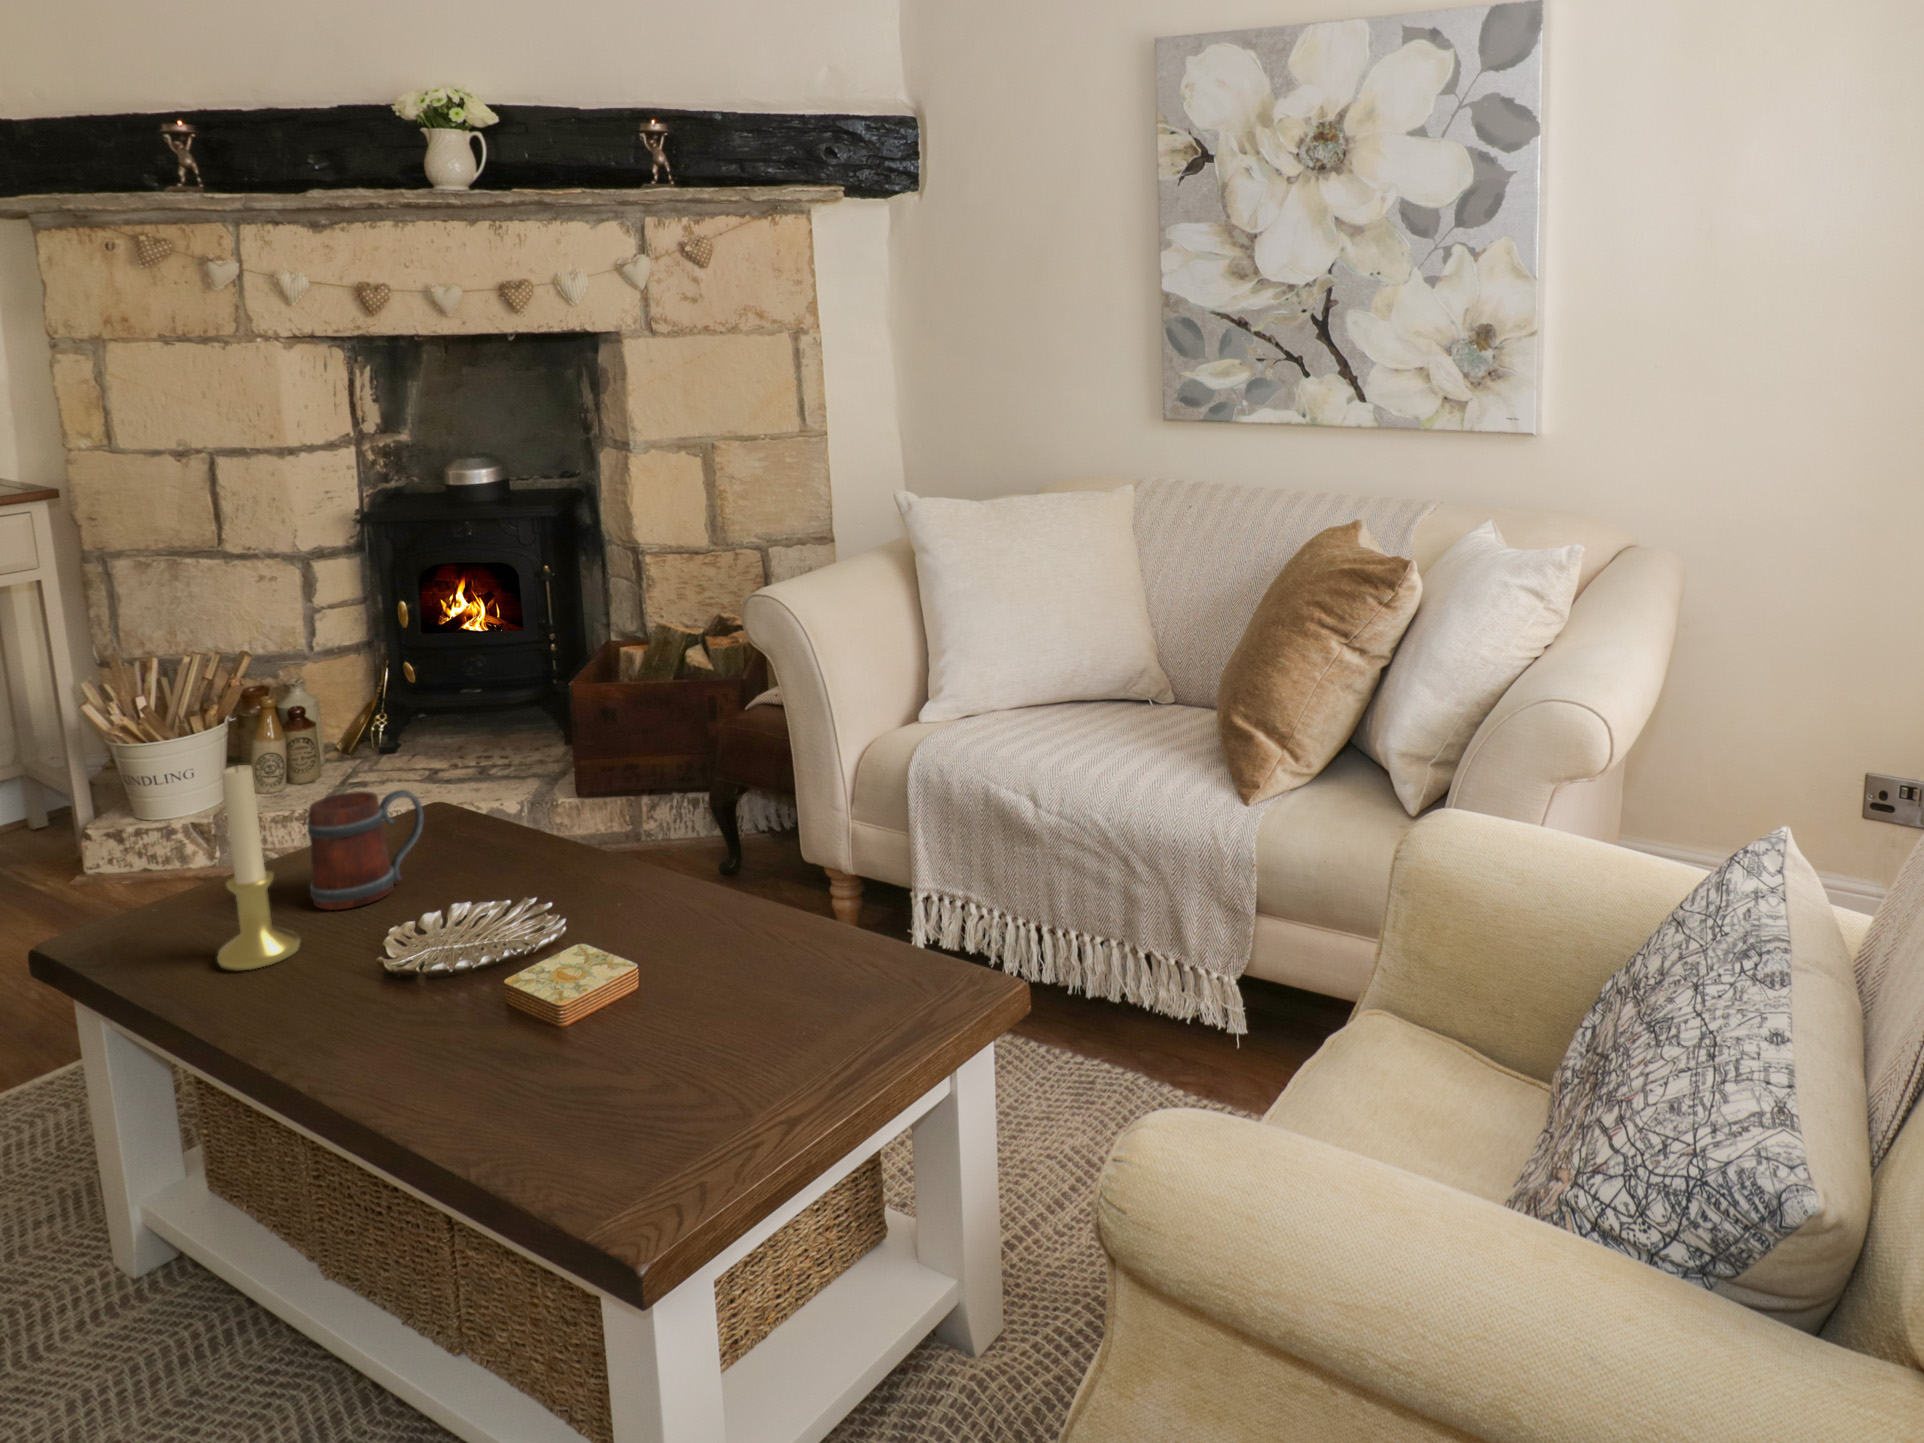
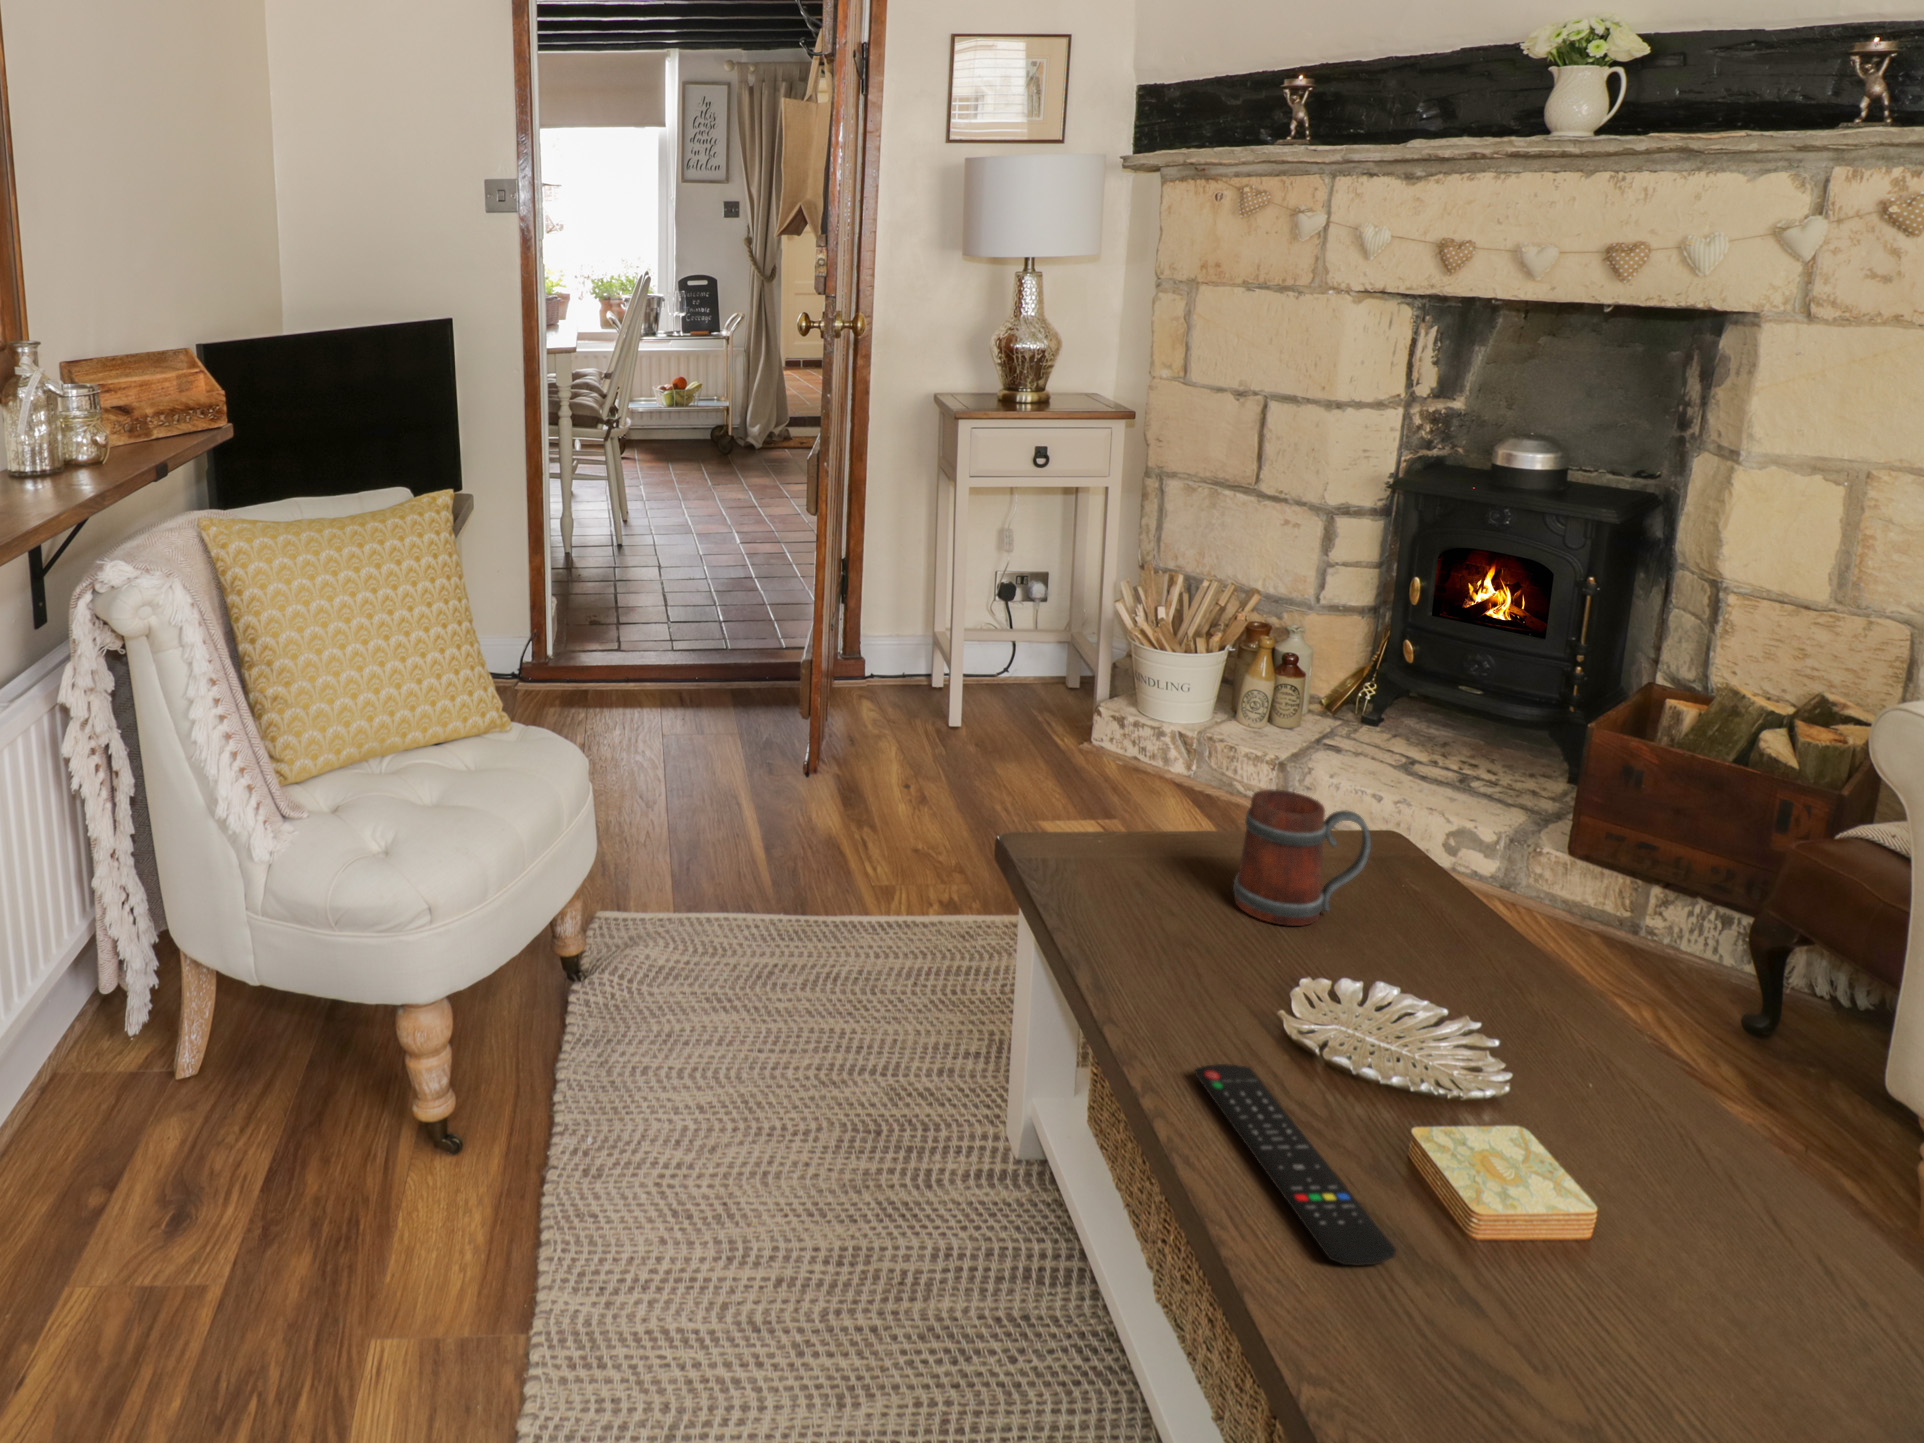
candle holder: present [217,764,300,971] -> none [1129,728,1209,954]
remote control: none [322,1005,510,1081] -> present [1195,1064,1396,1266]

